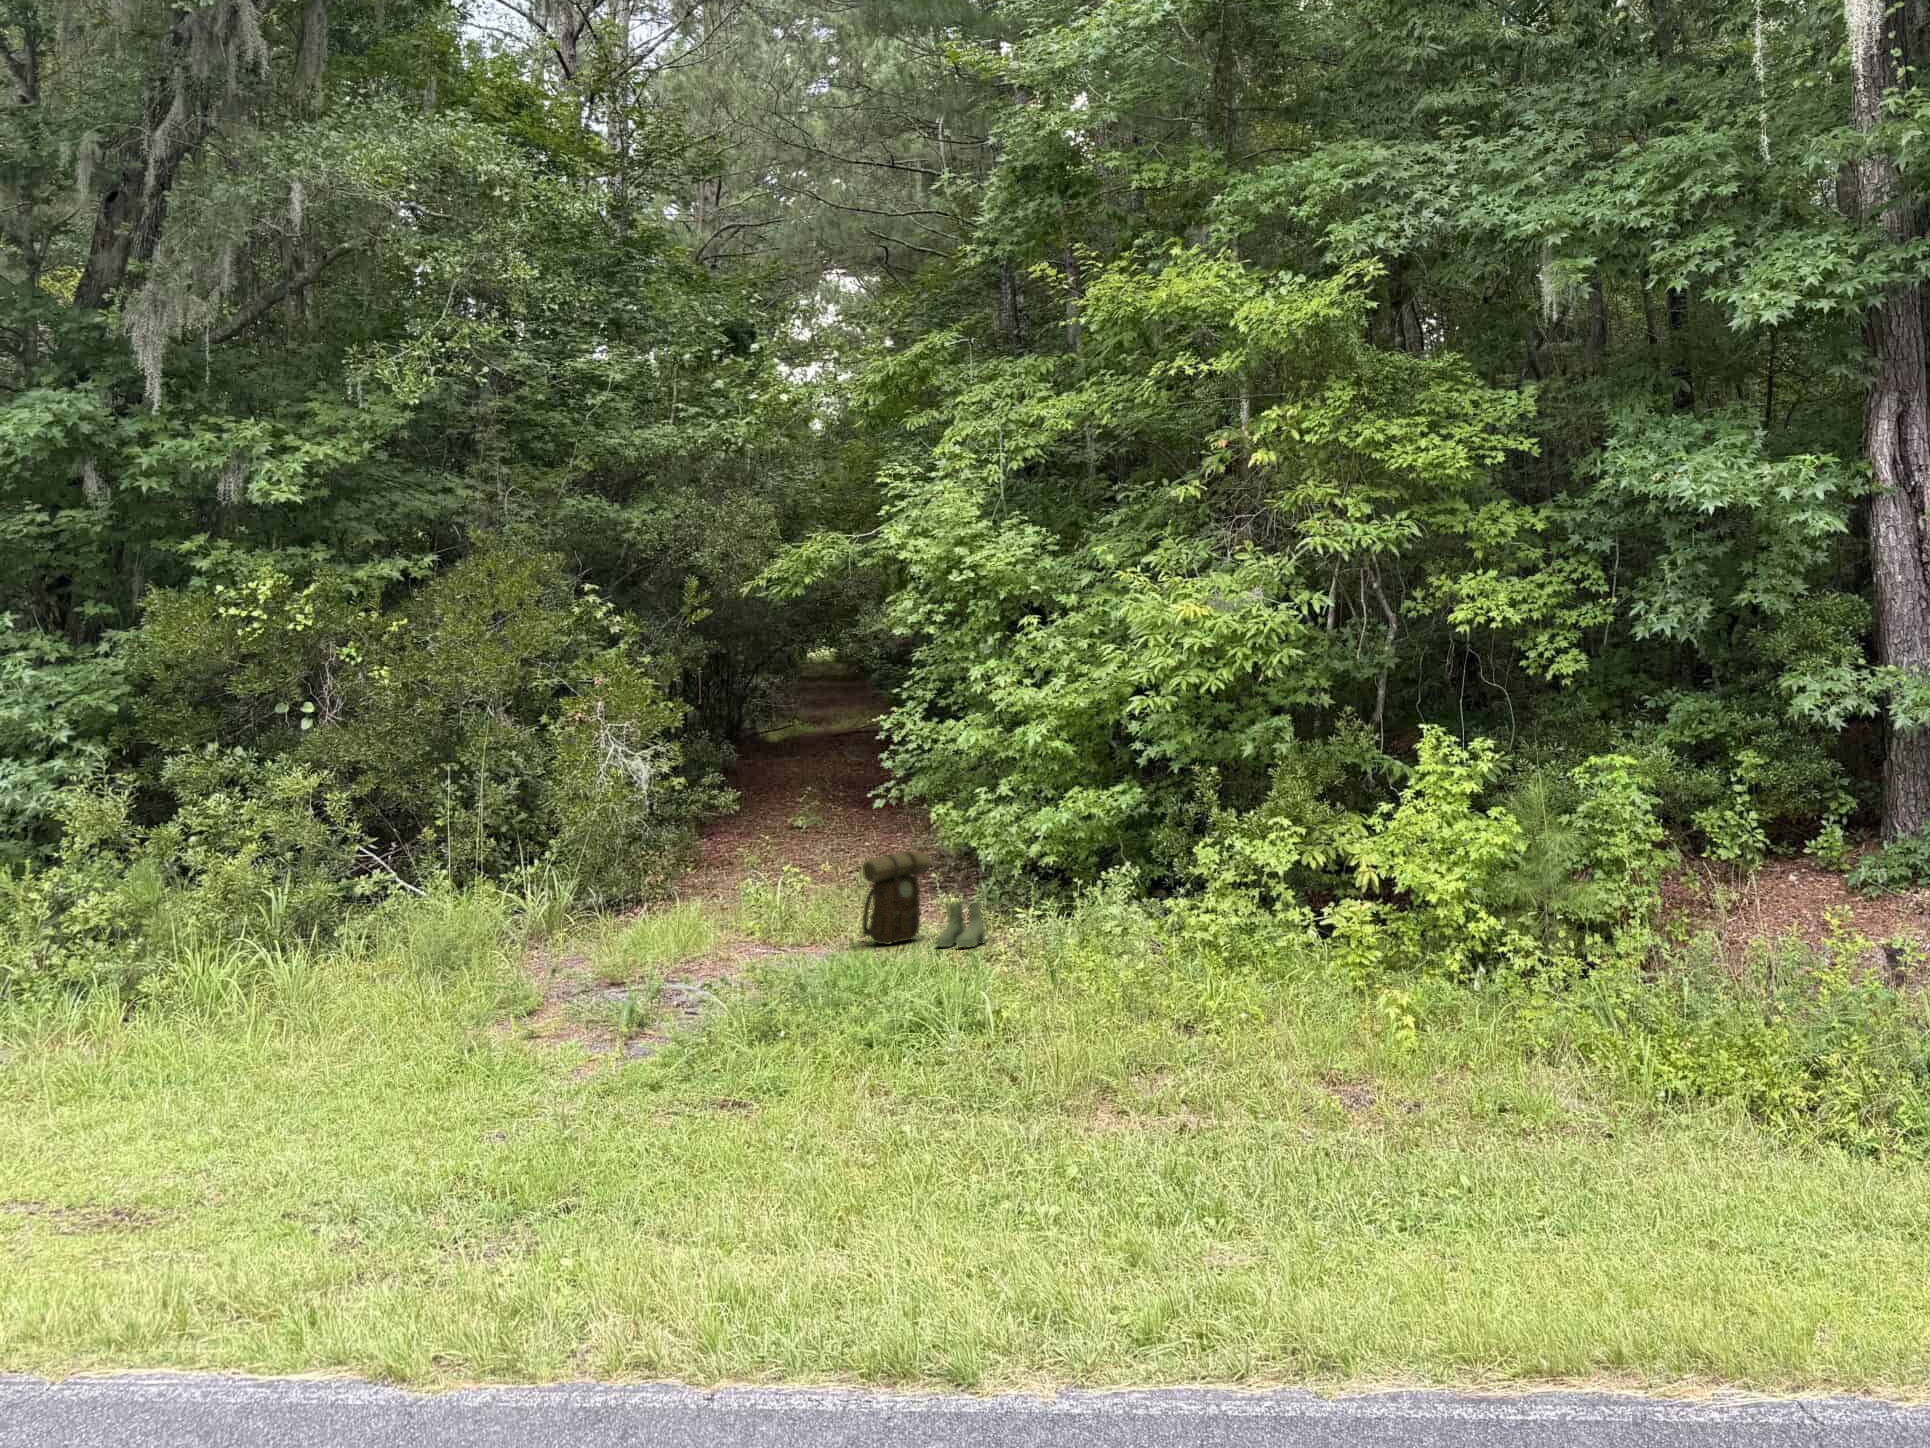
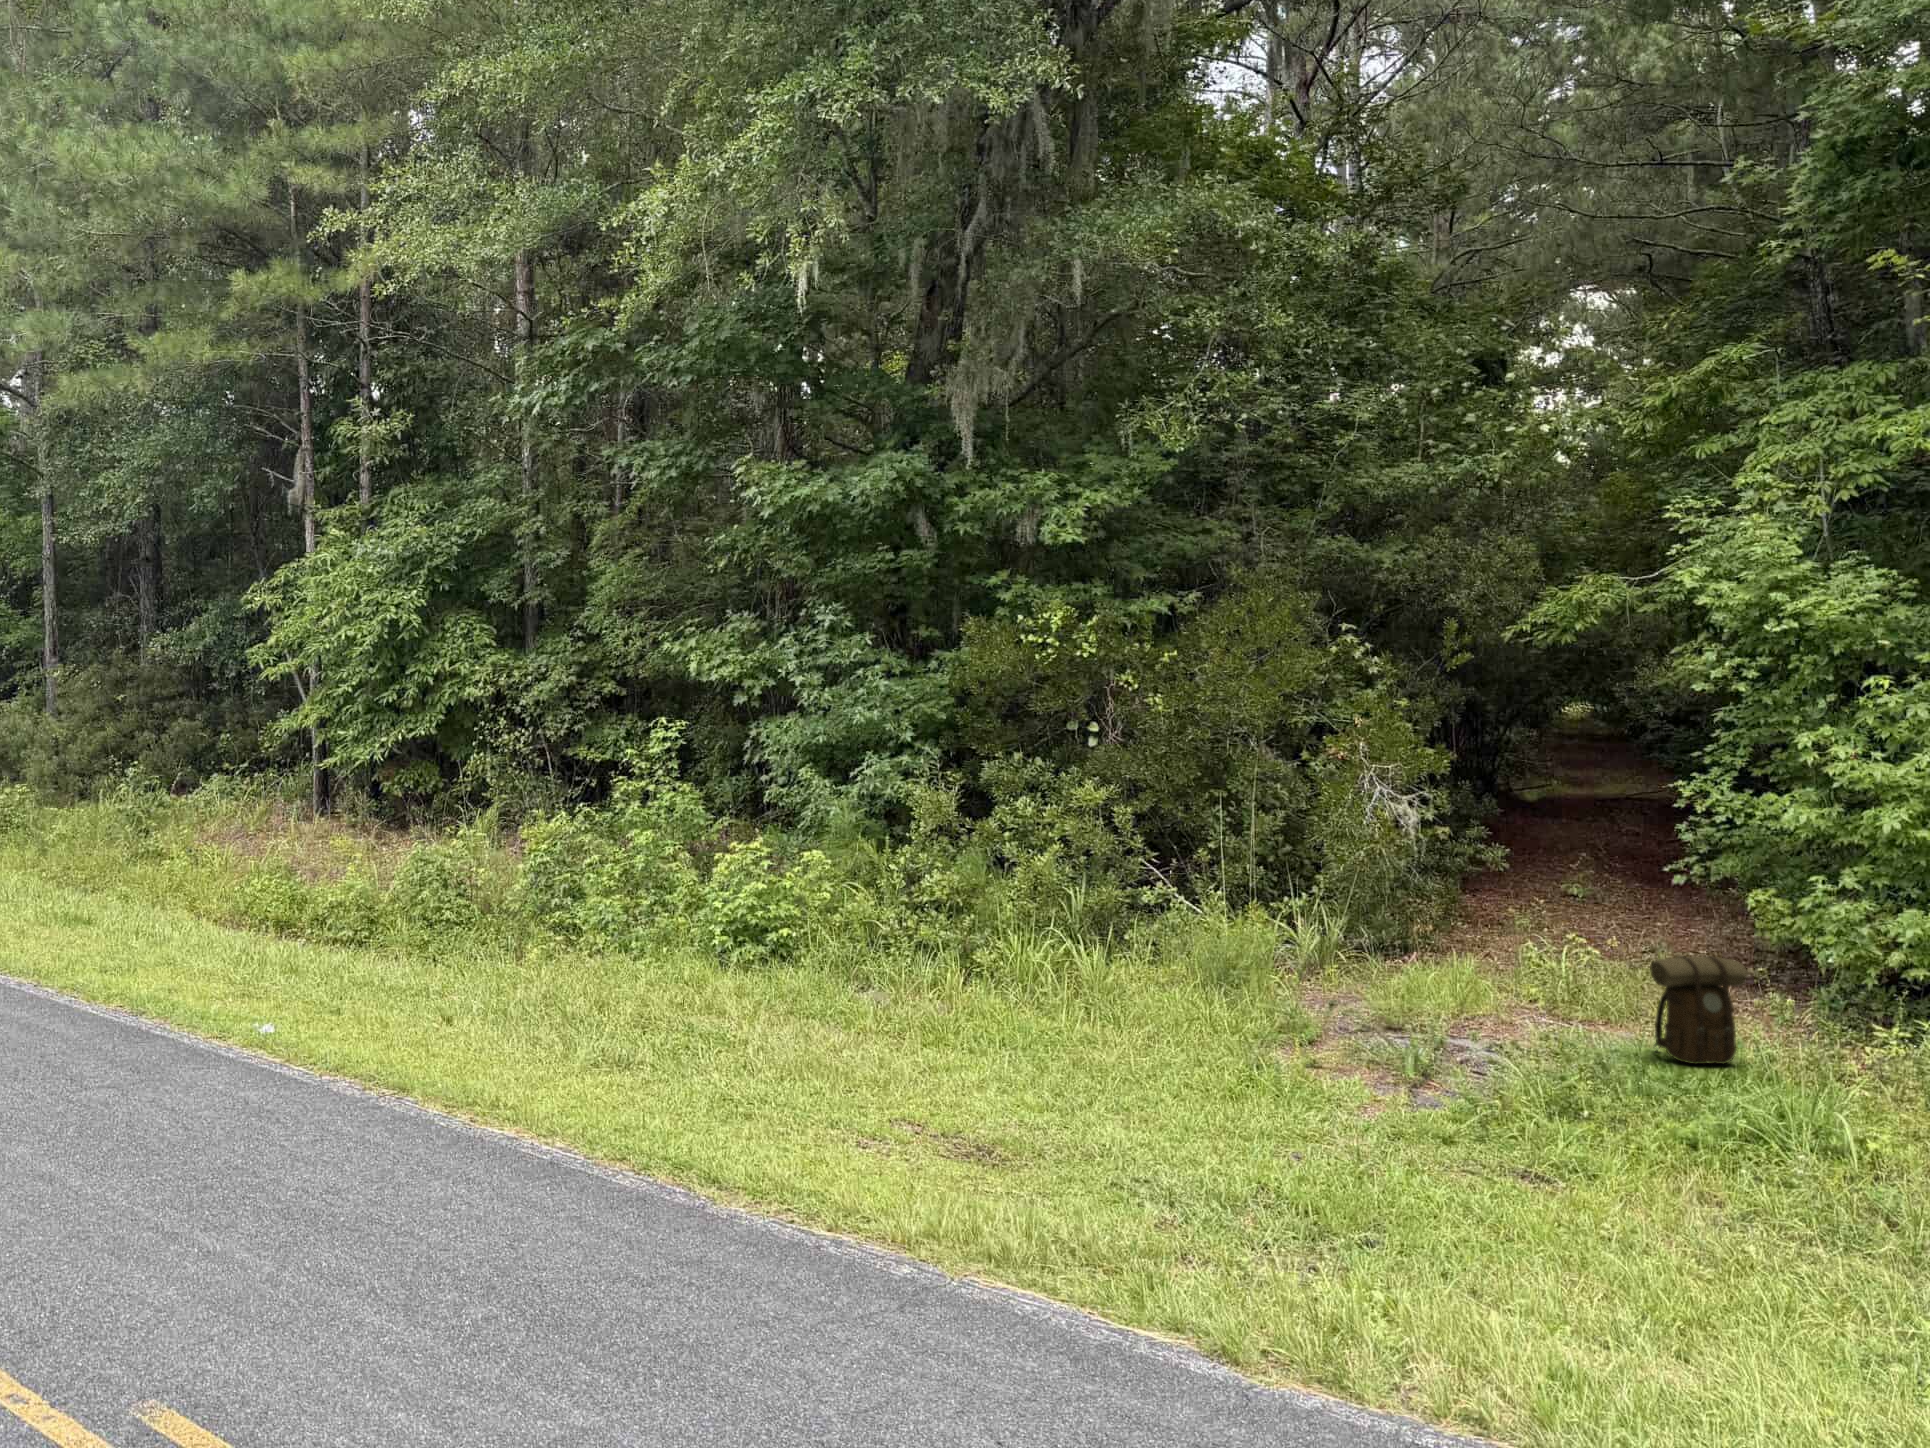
boots: present [936,903,985,948] -> none [1759,1032,1836,1094]

